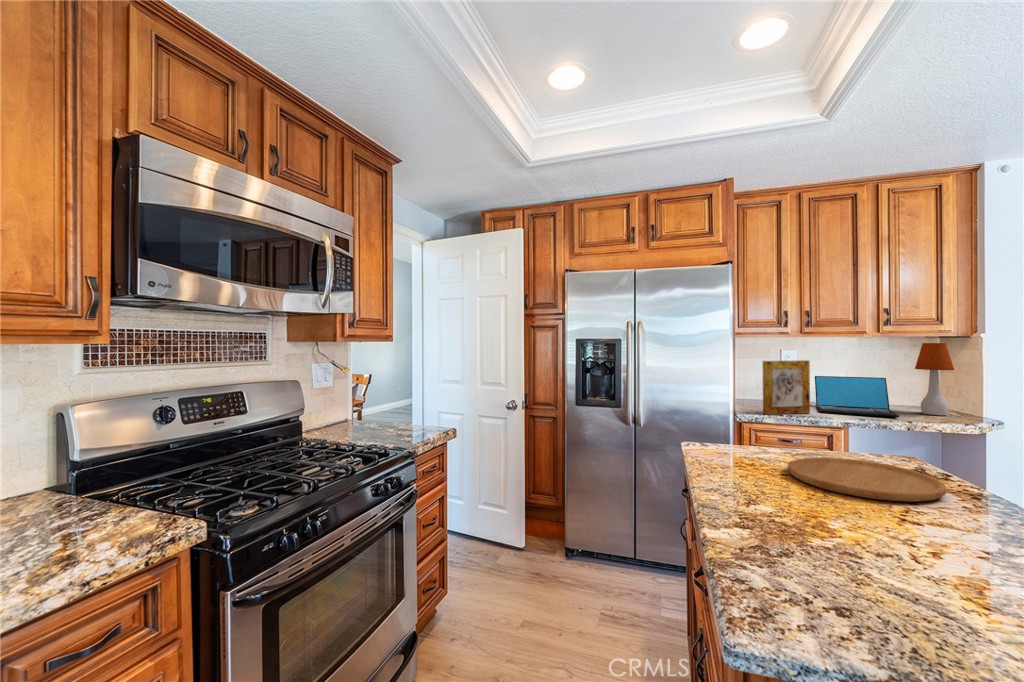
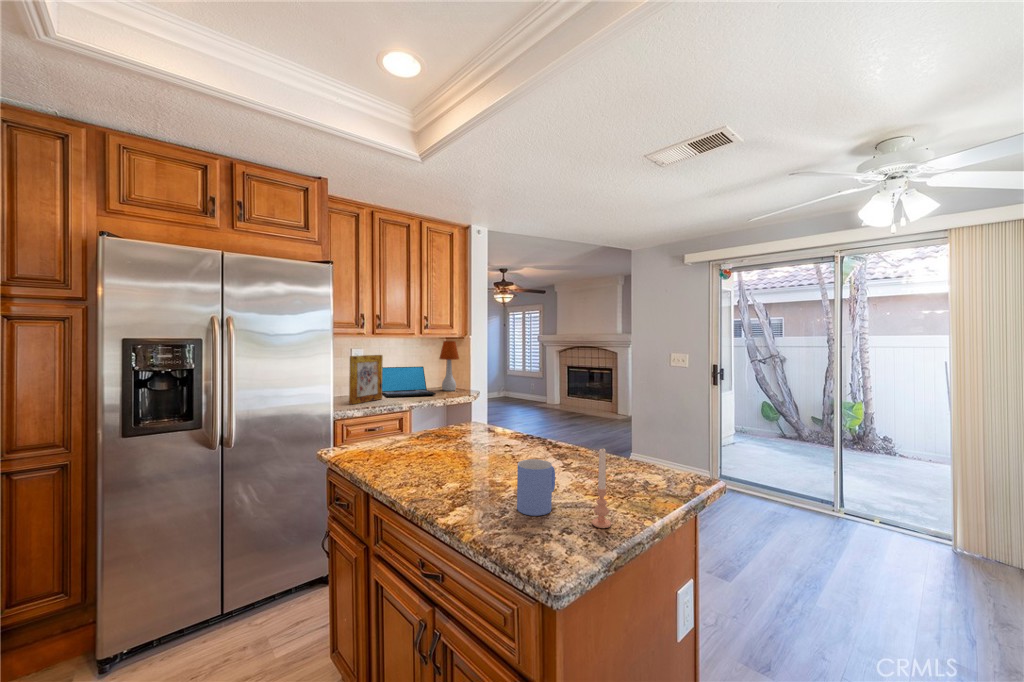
cutting board: present [788,458,946,502] -> none [427,429,519,455]
mug: none [805,500,886,581] -> present [517,459,555,516]
candle: none [902,509,942,639] -> present [592,448,611,528]

